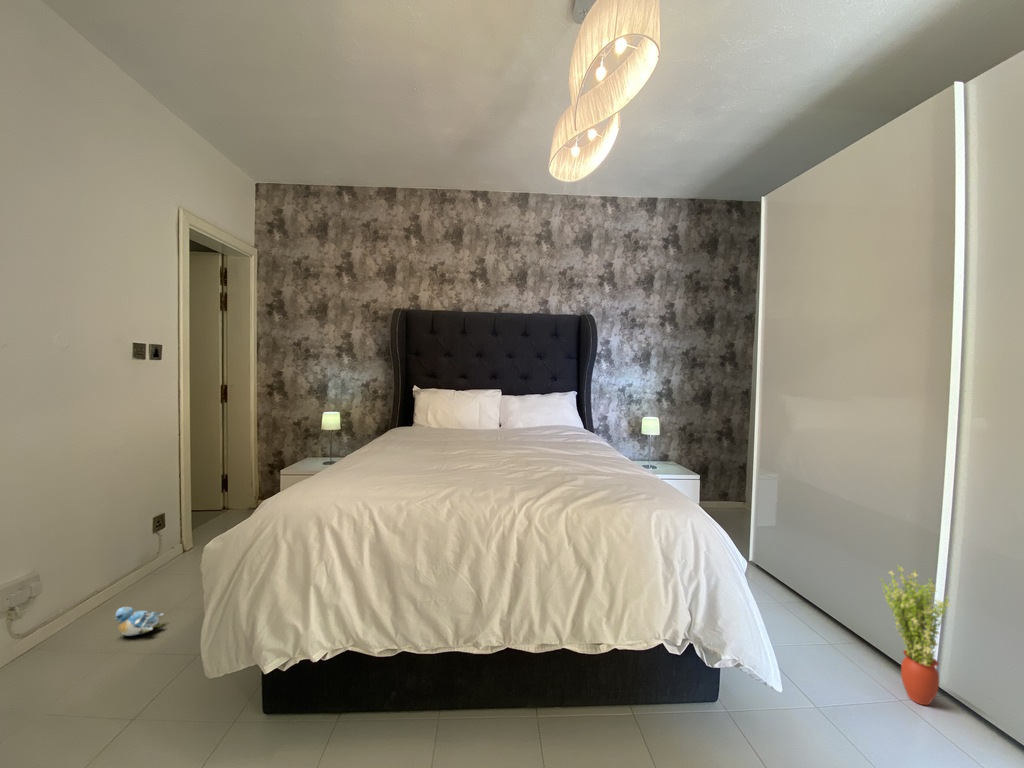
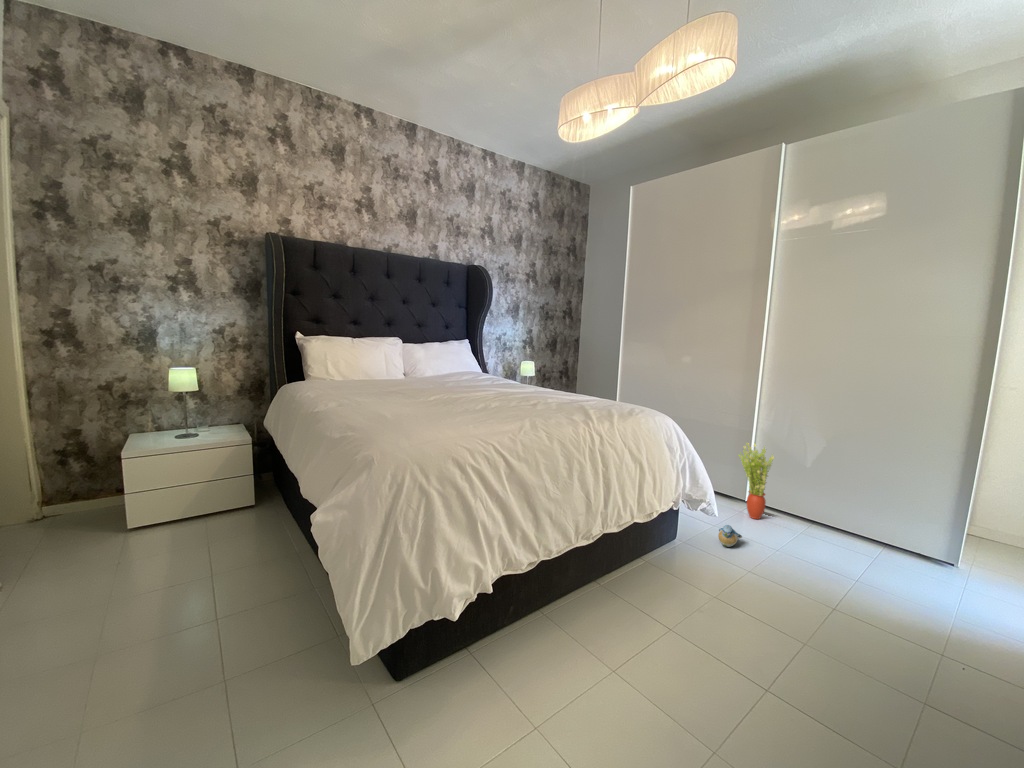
plush toy: present [114,607,164,636] -> present [718,525,742,547]

